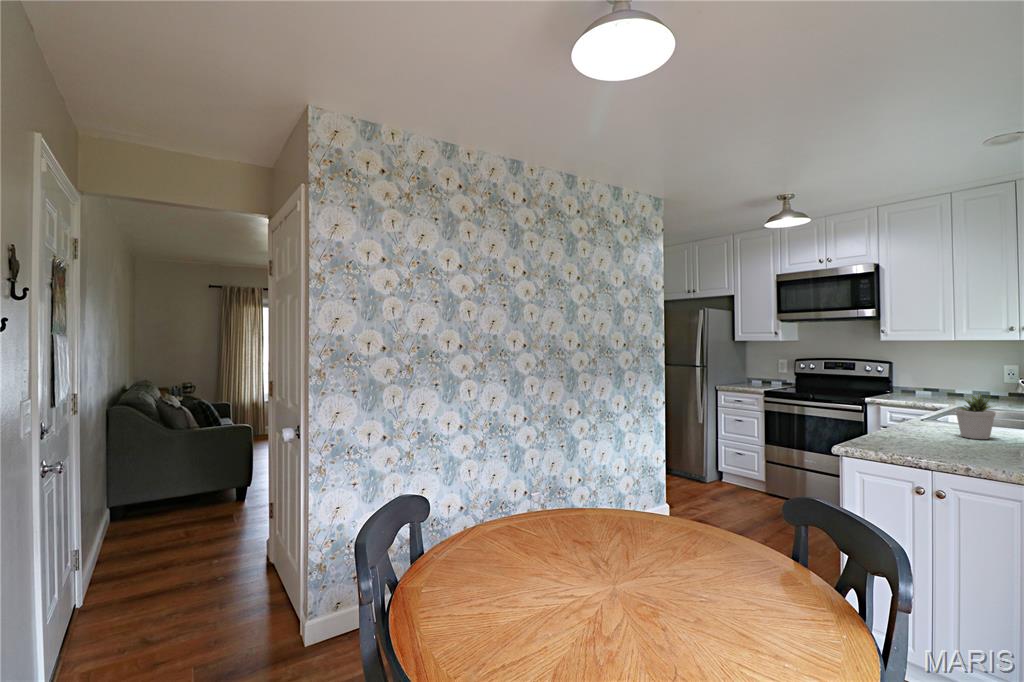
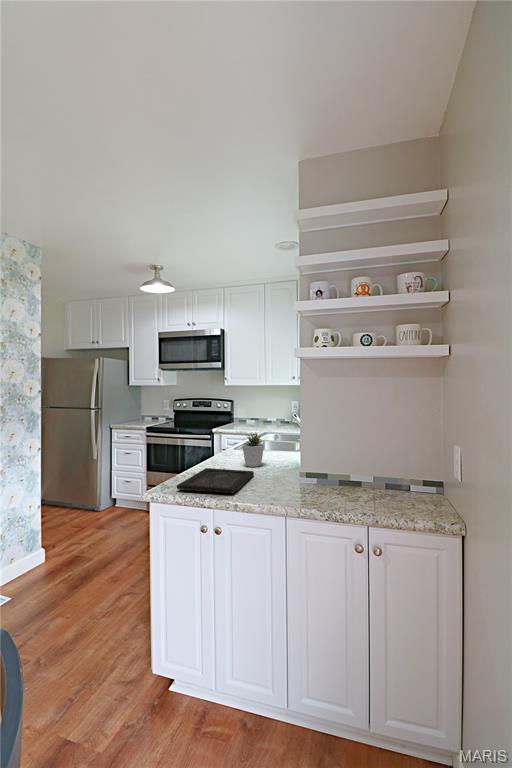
tray: none [878,432,987,458] -> present [177,468,254,493]

